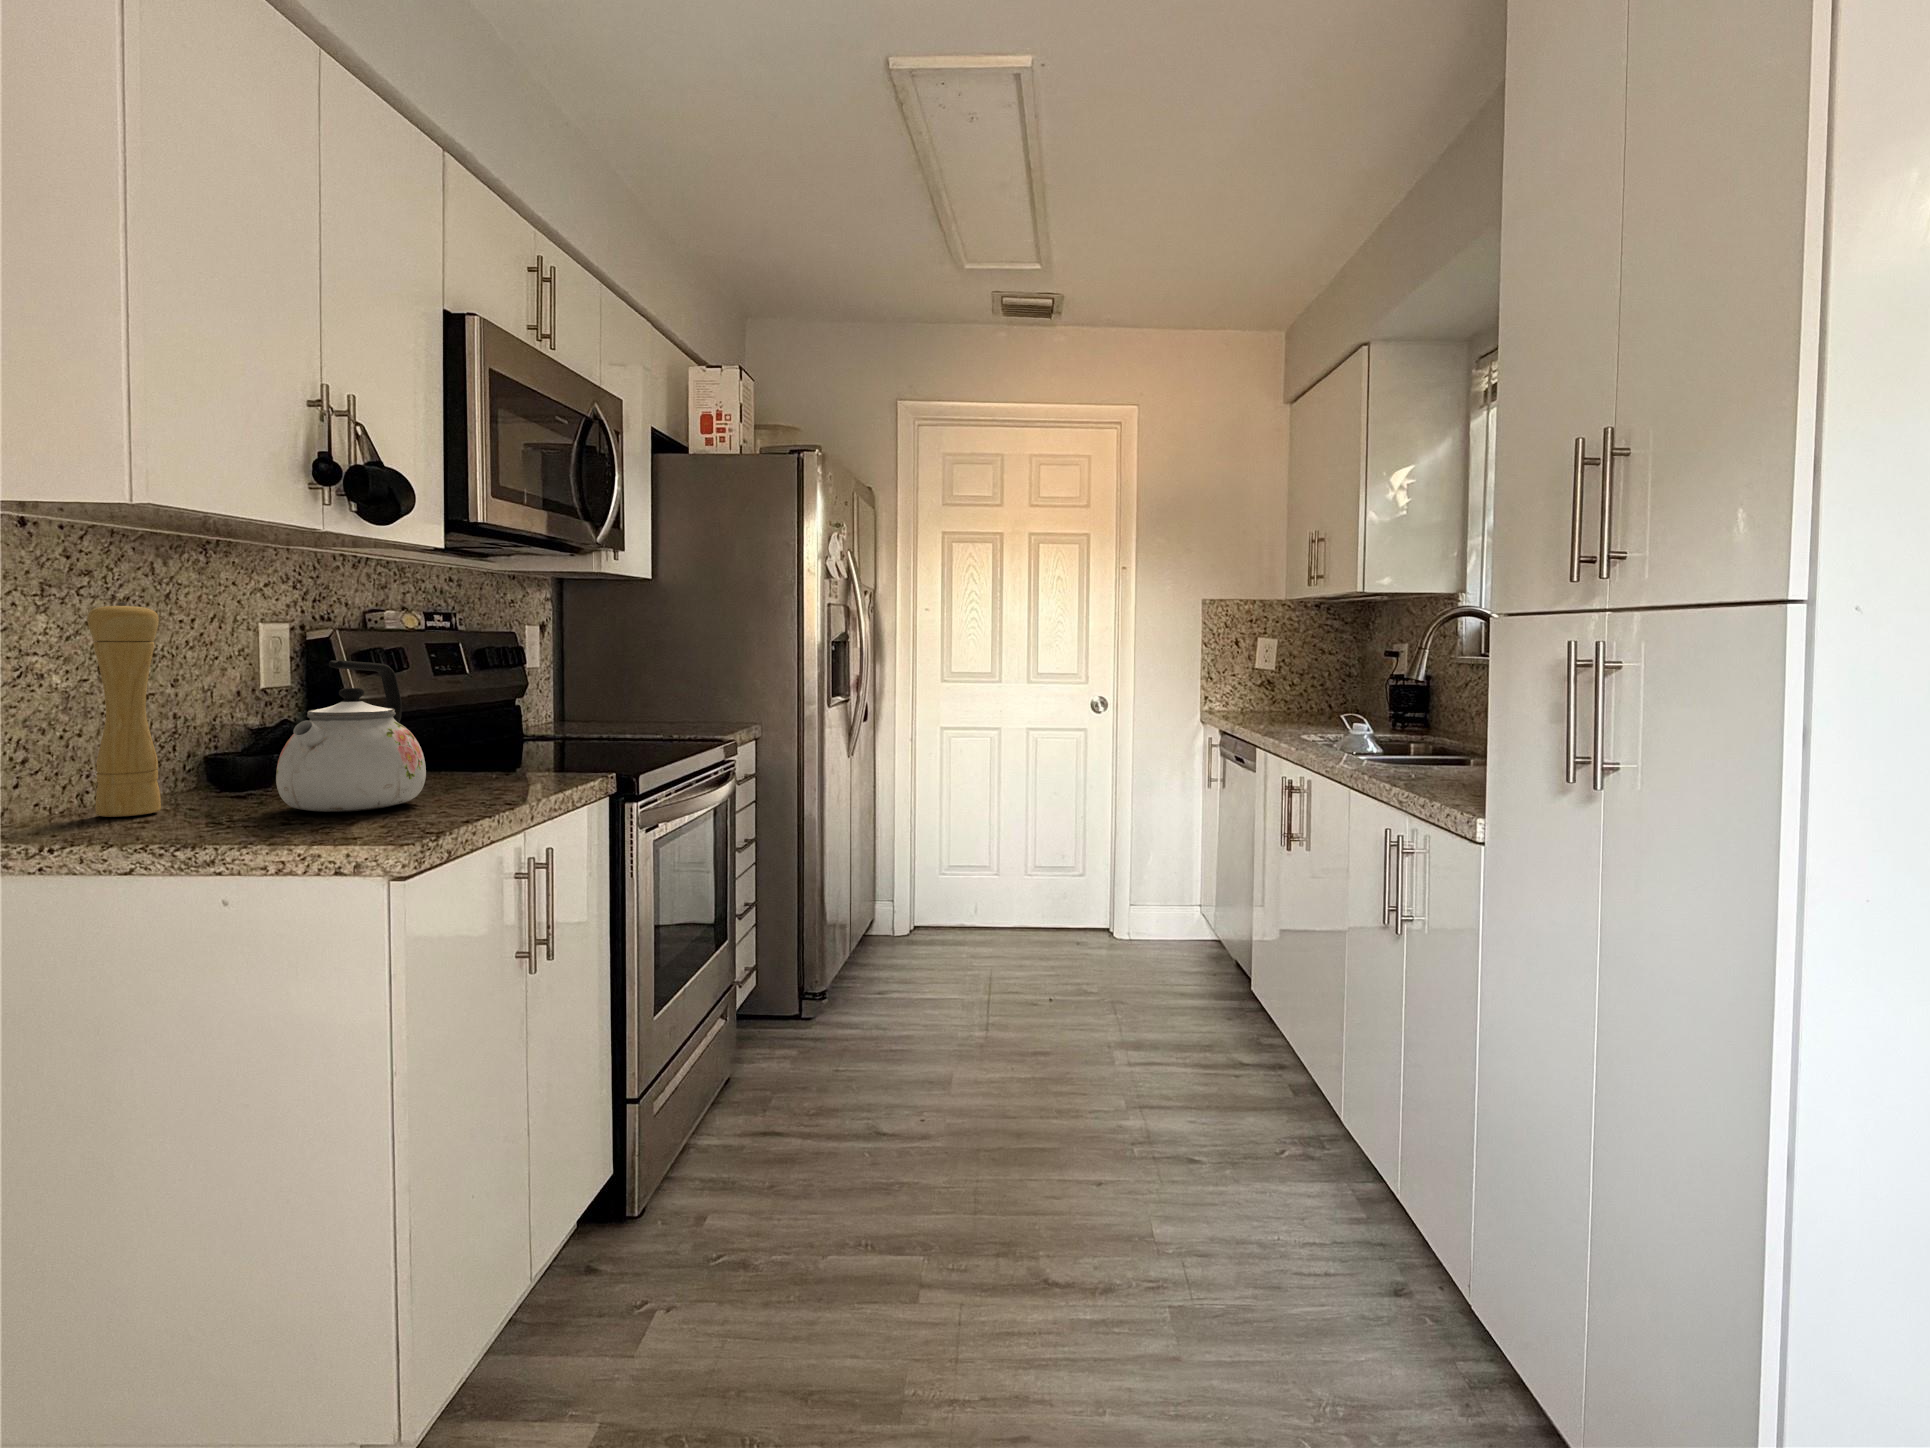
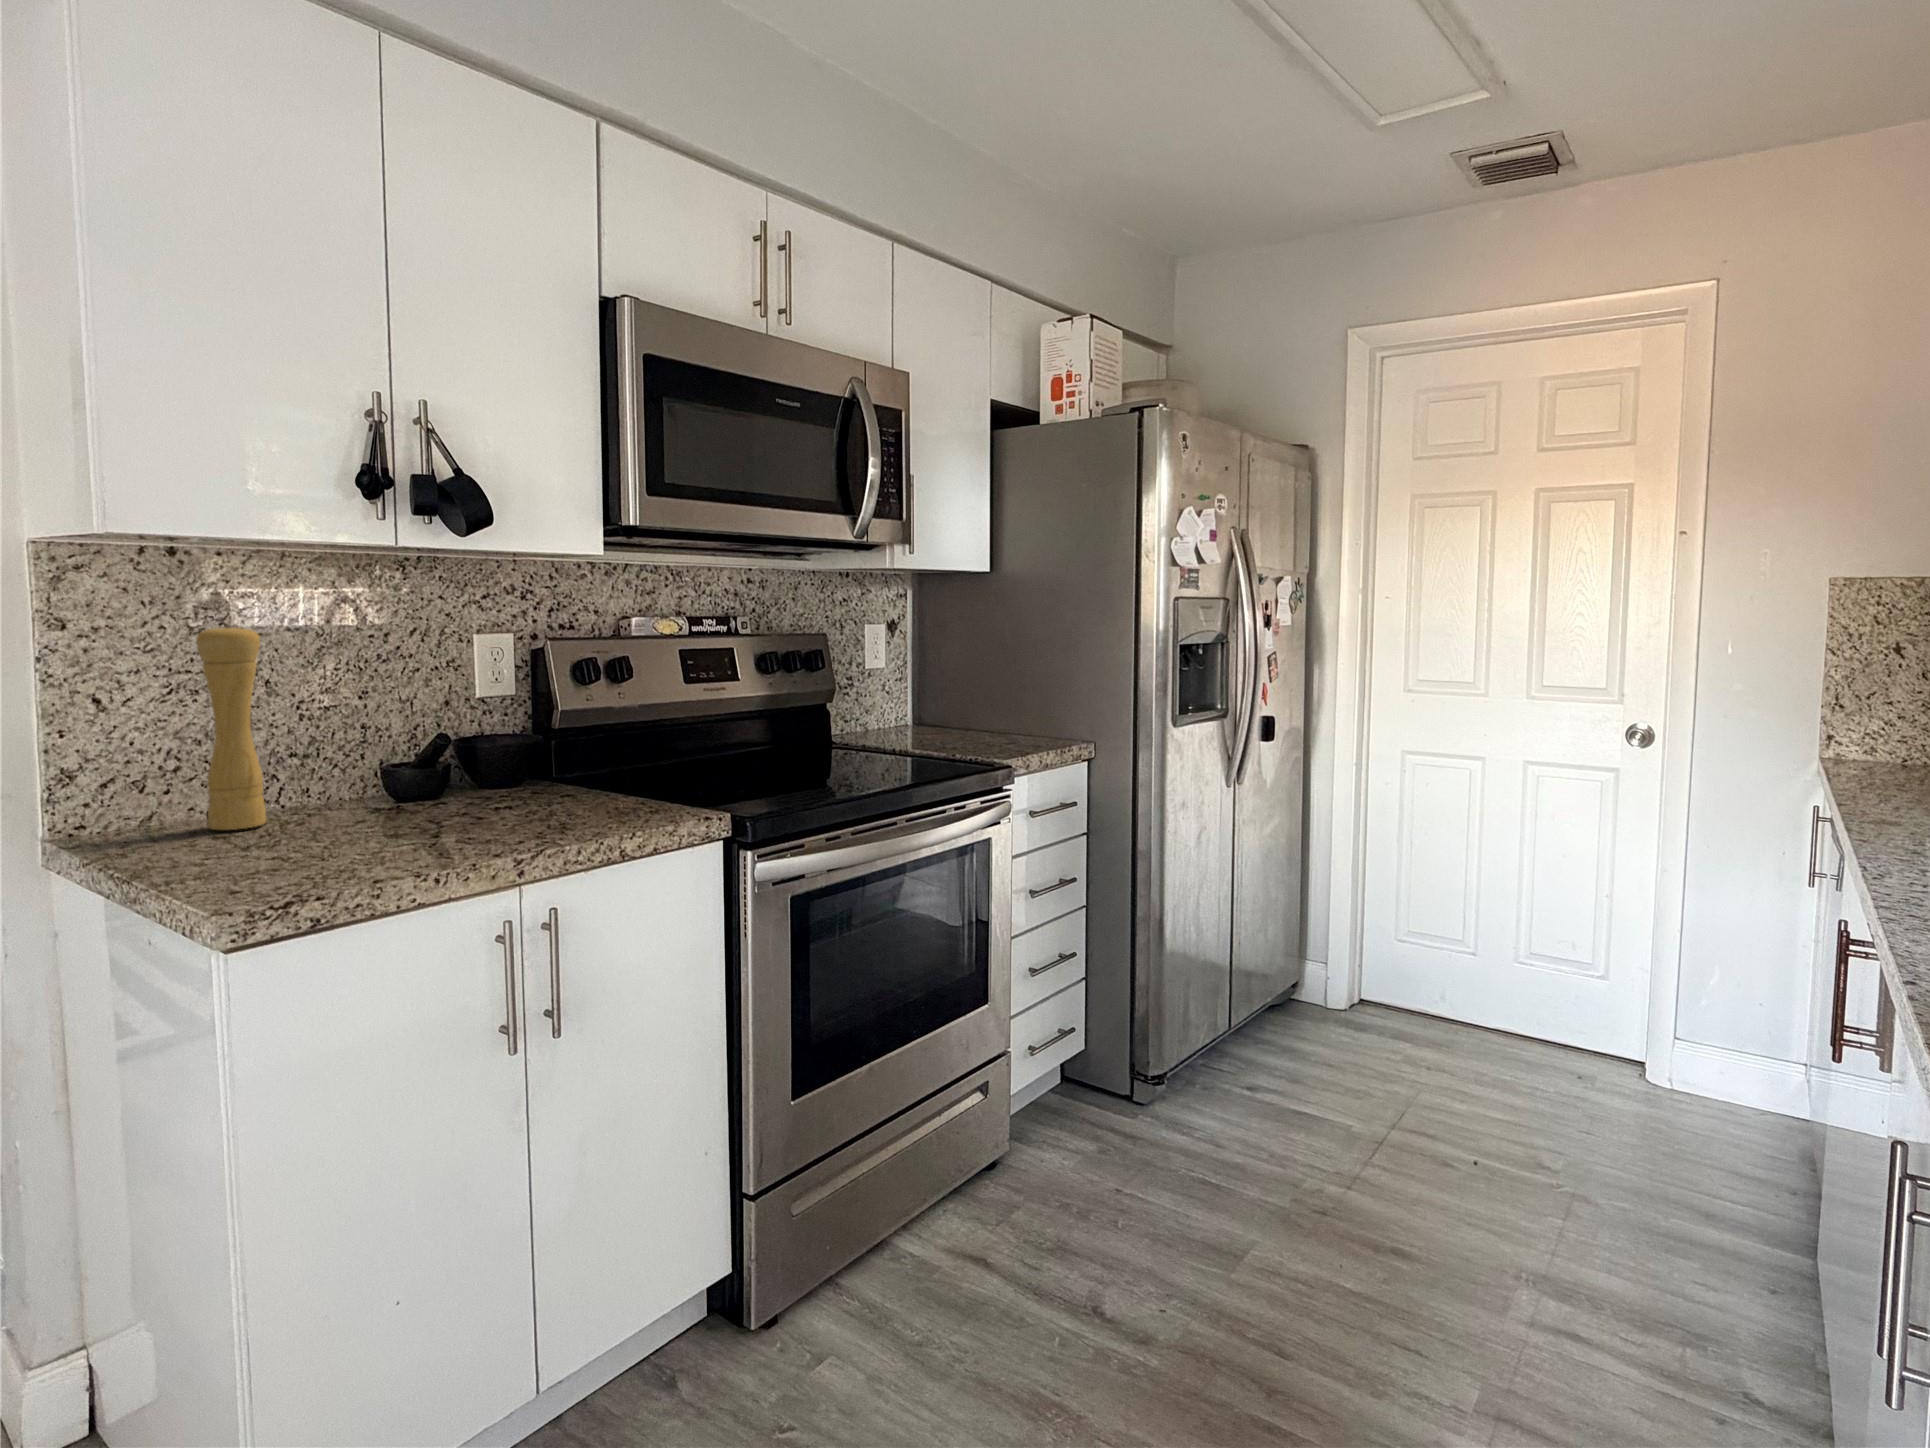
kettle: present [276,660,426,812] -> none [292,686,455,849]

